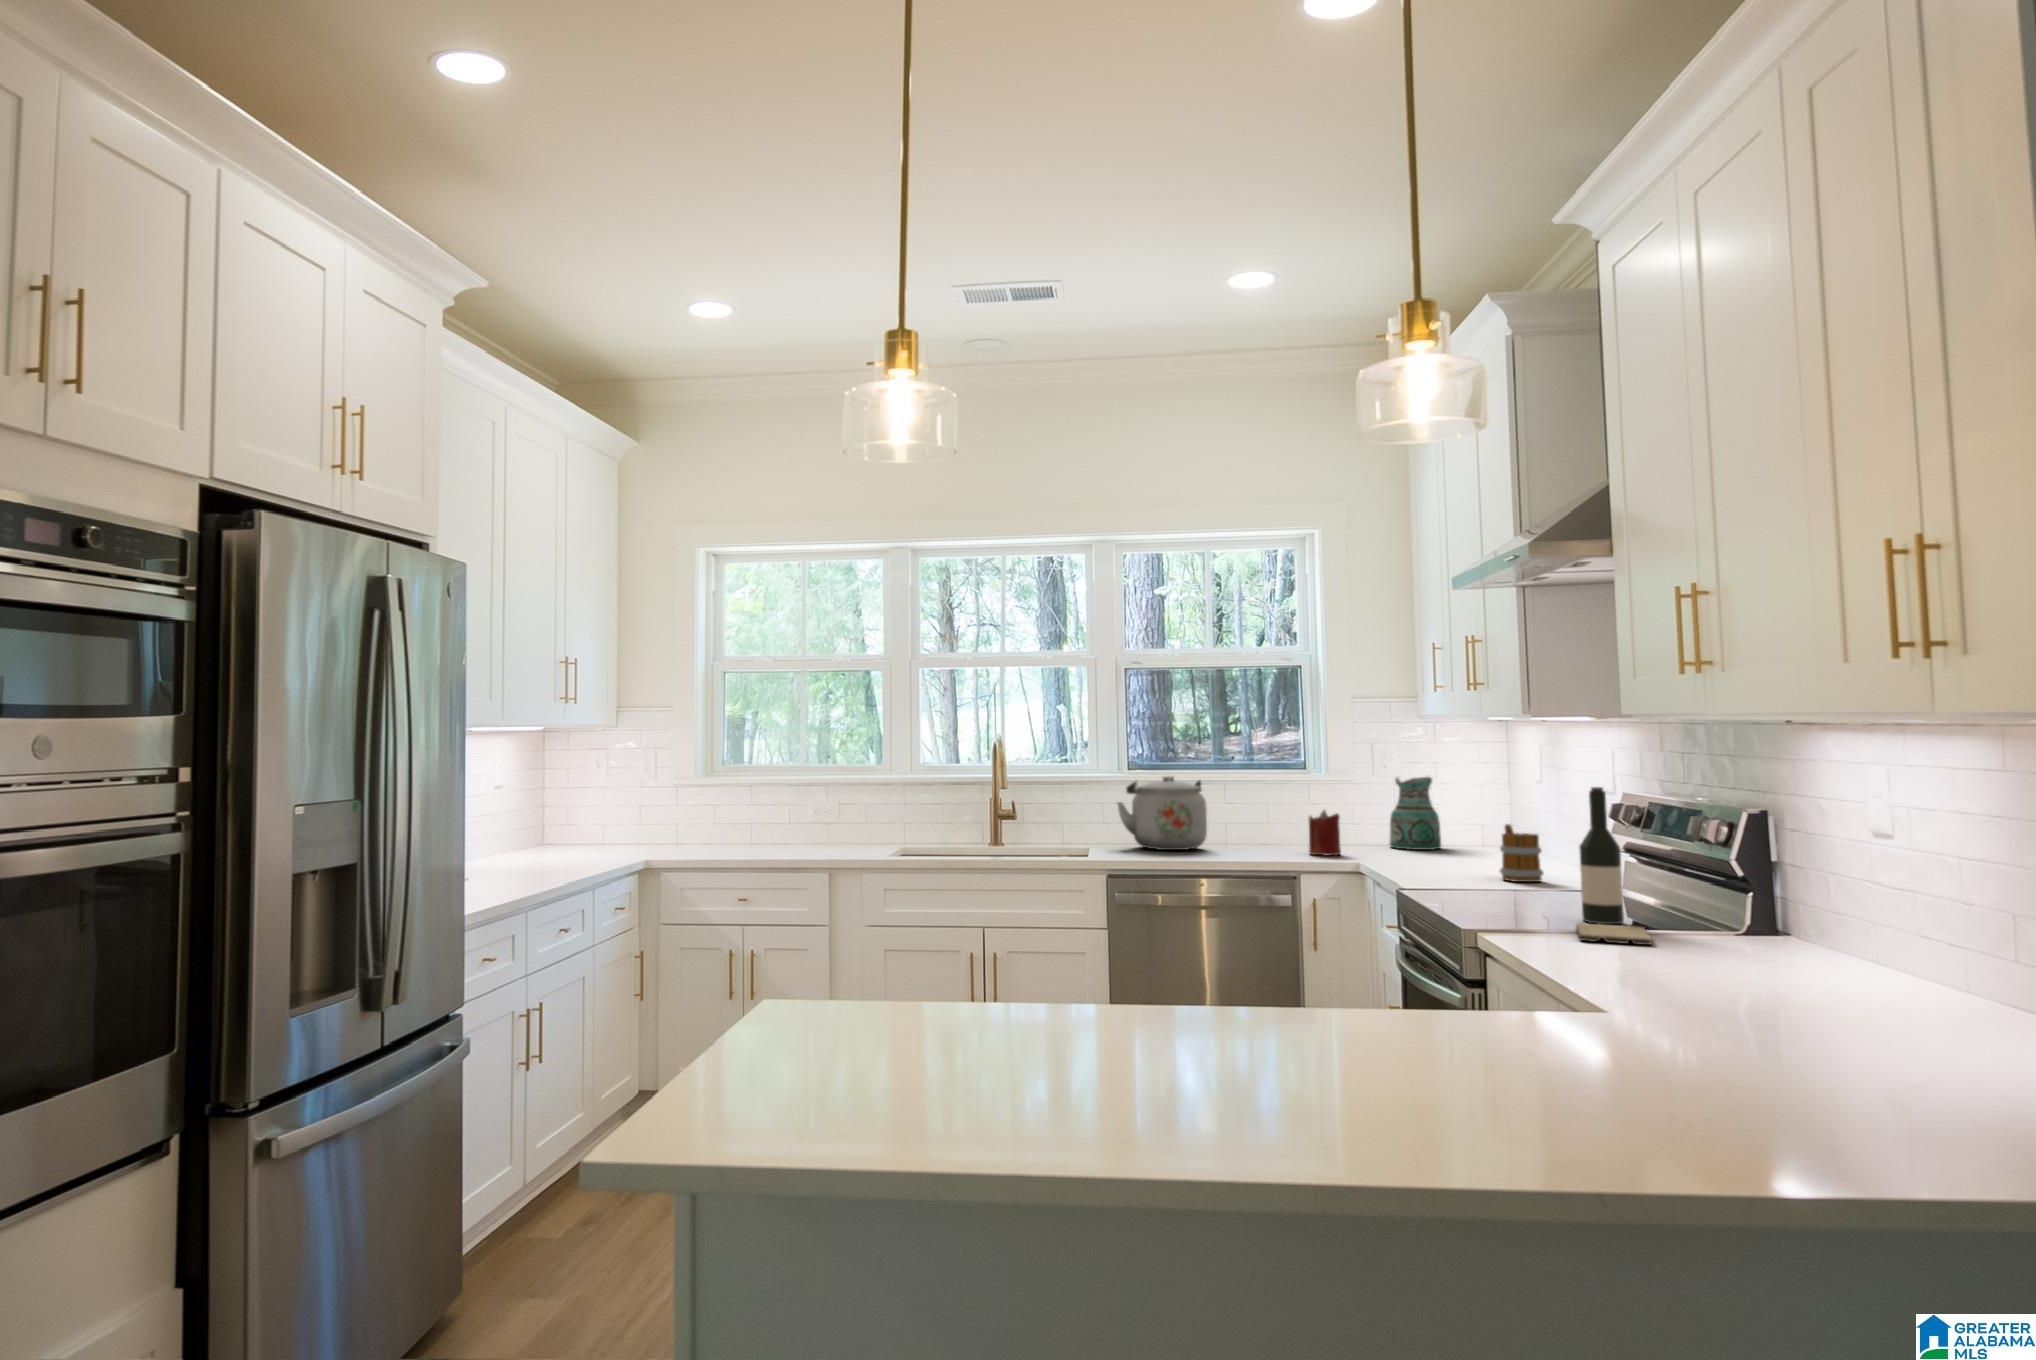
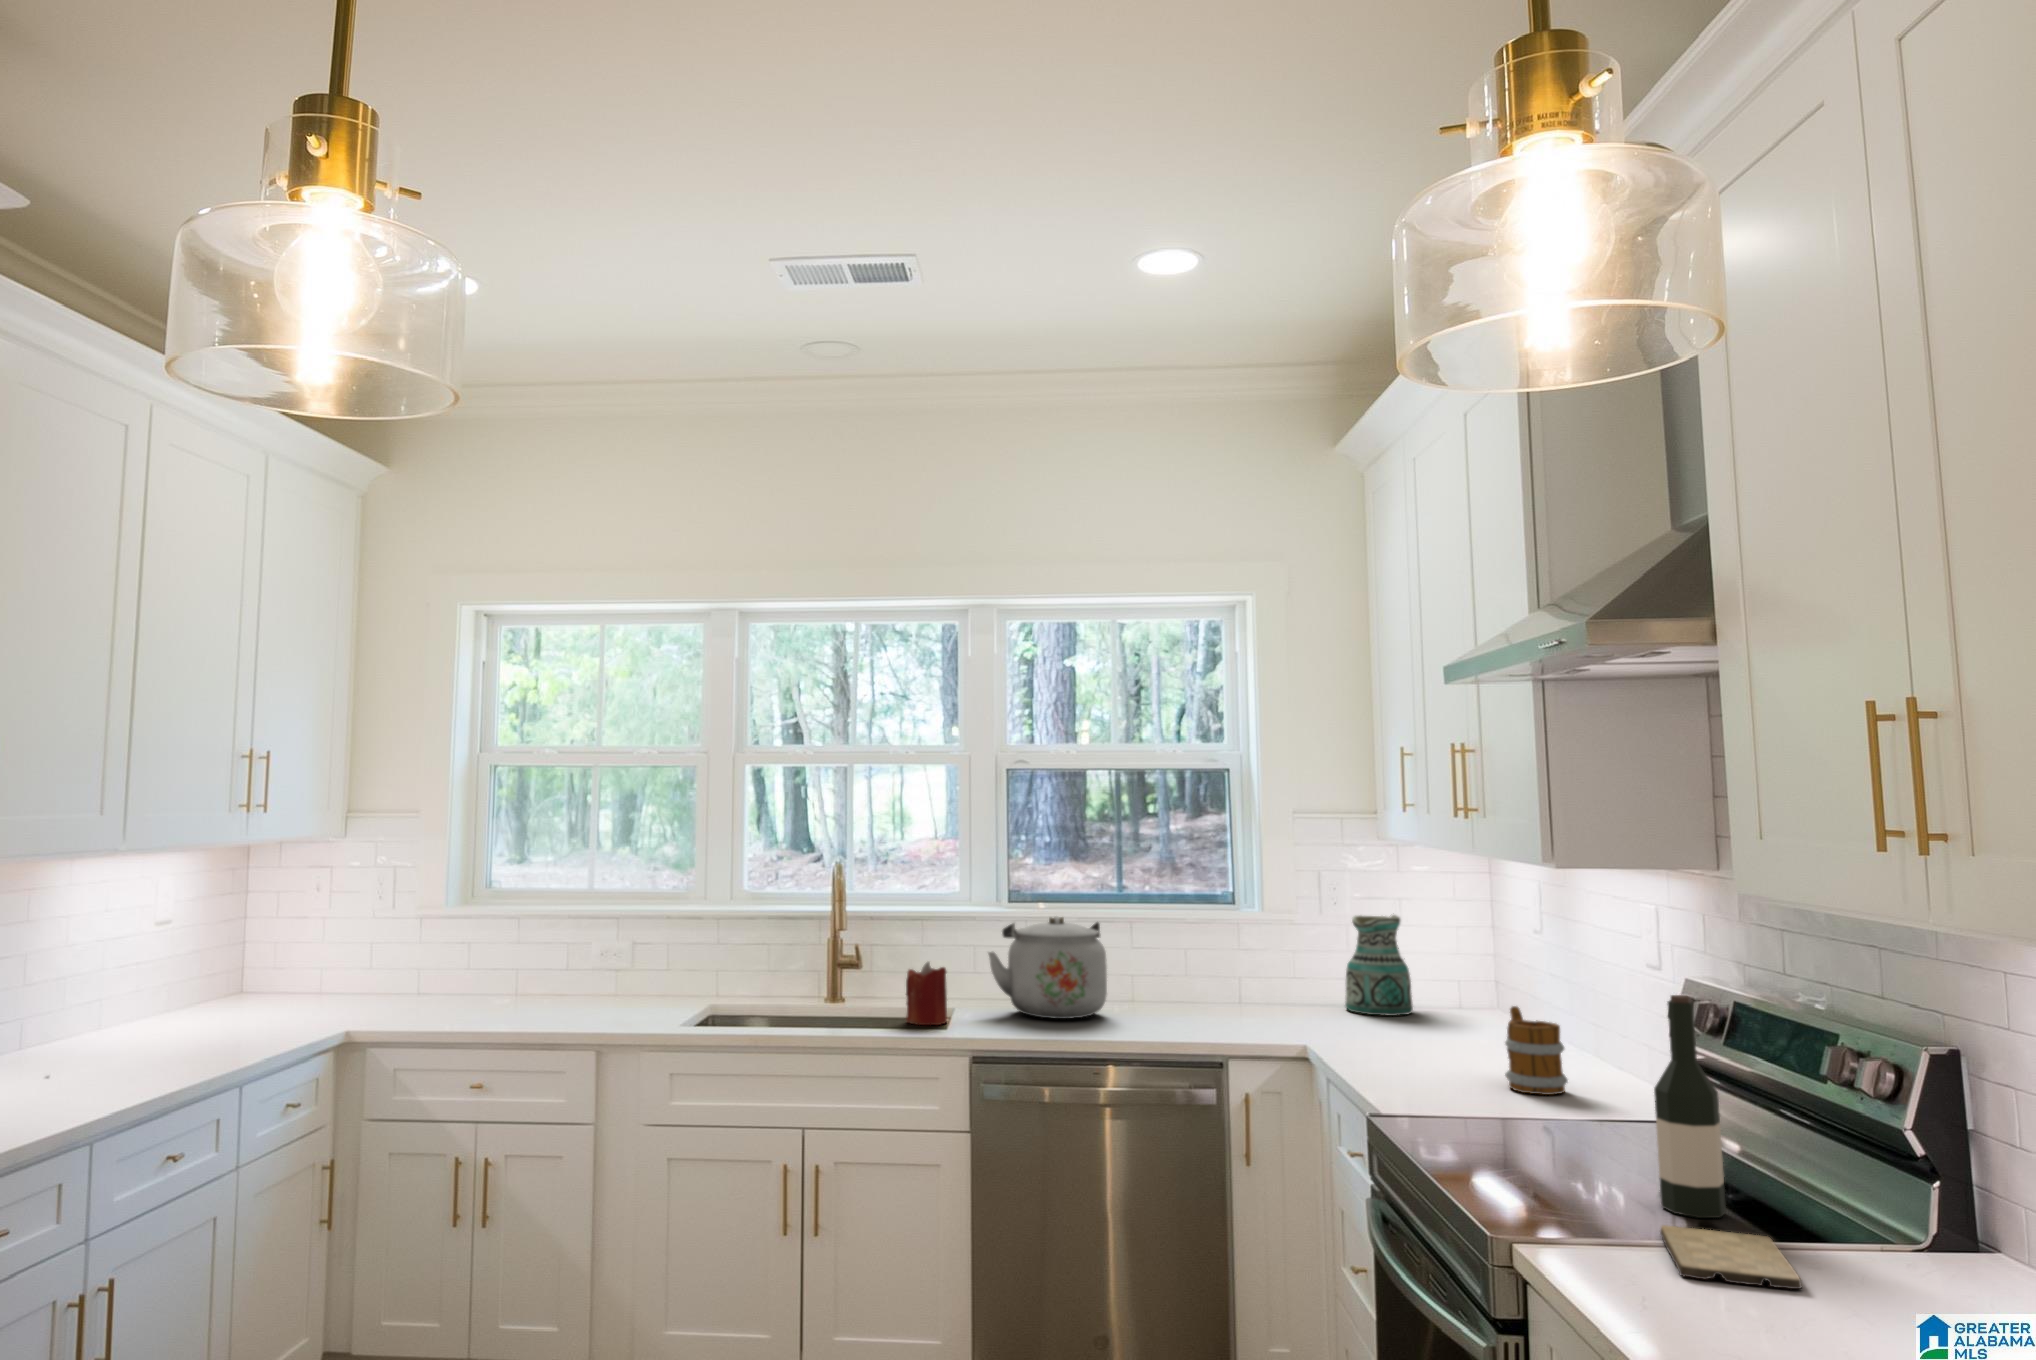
candle: present [1309,810,1341,856] -> present [906,962,947,1025]

